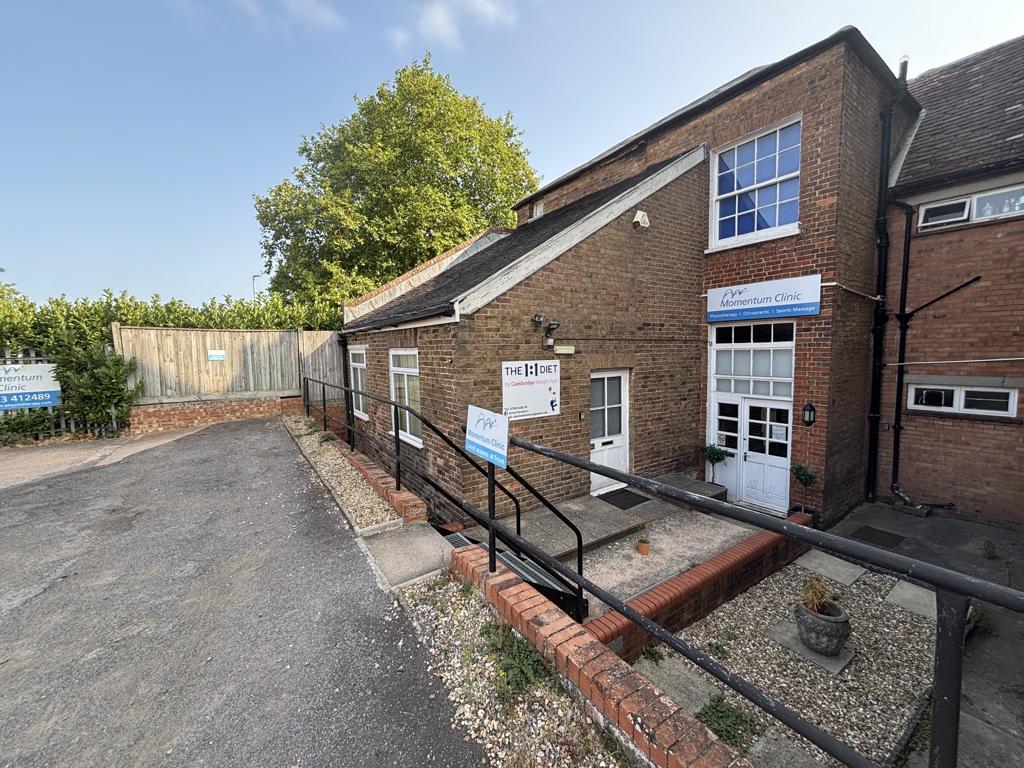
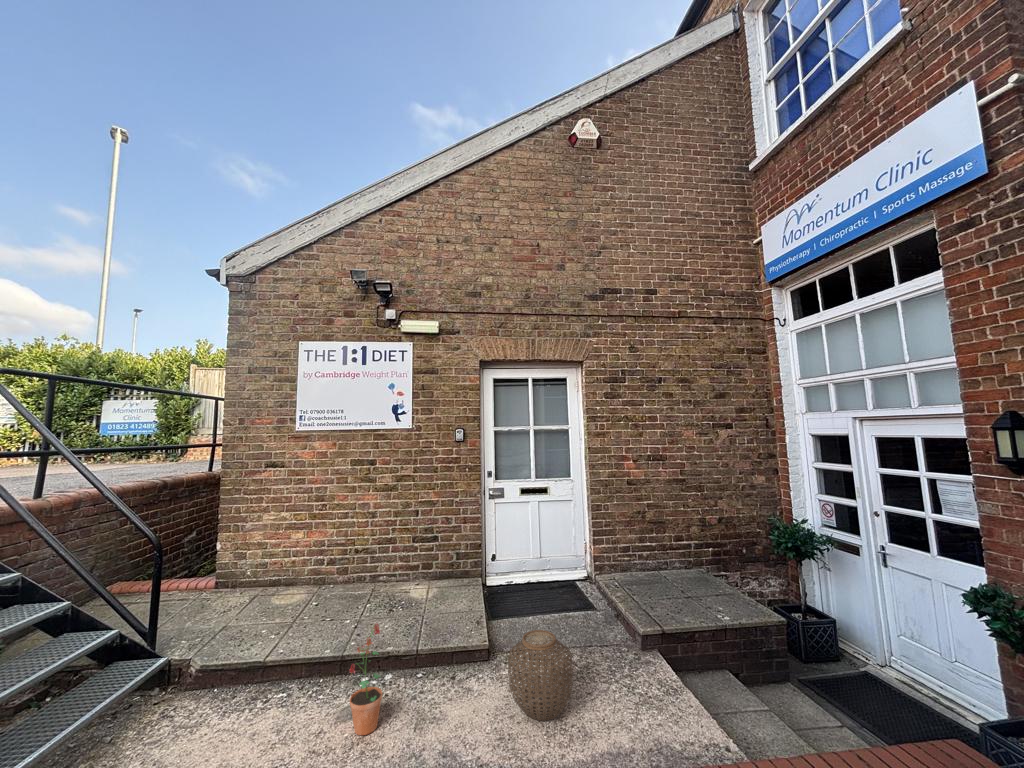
woven basket: none [672,506,700,537] -> present [508,630,573,721]

